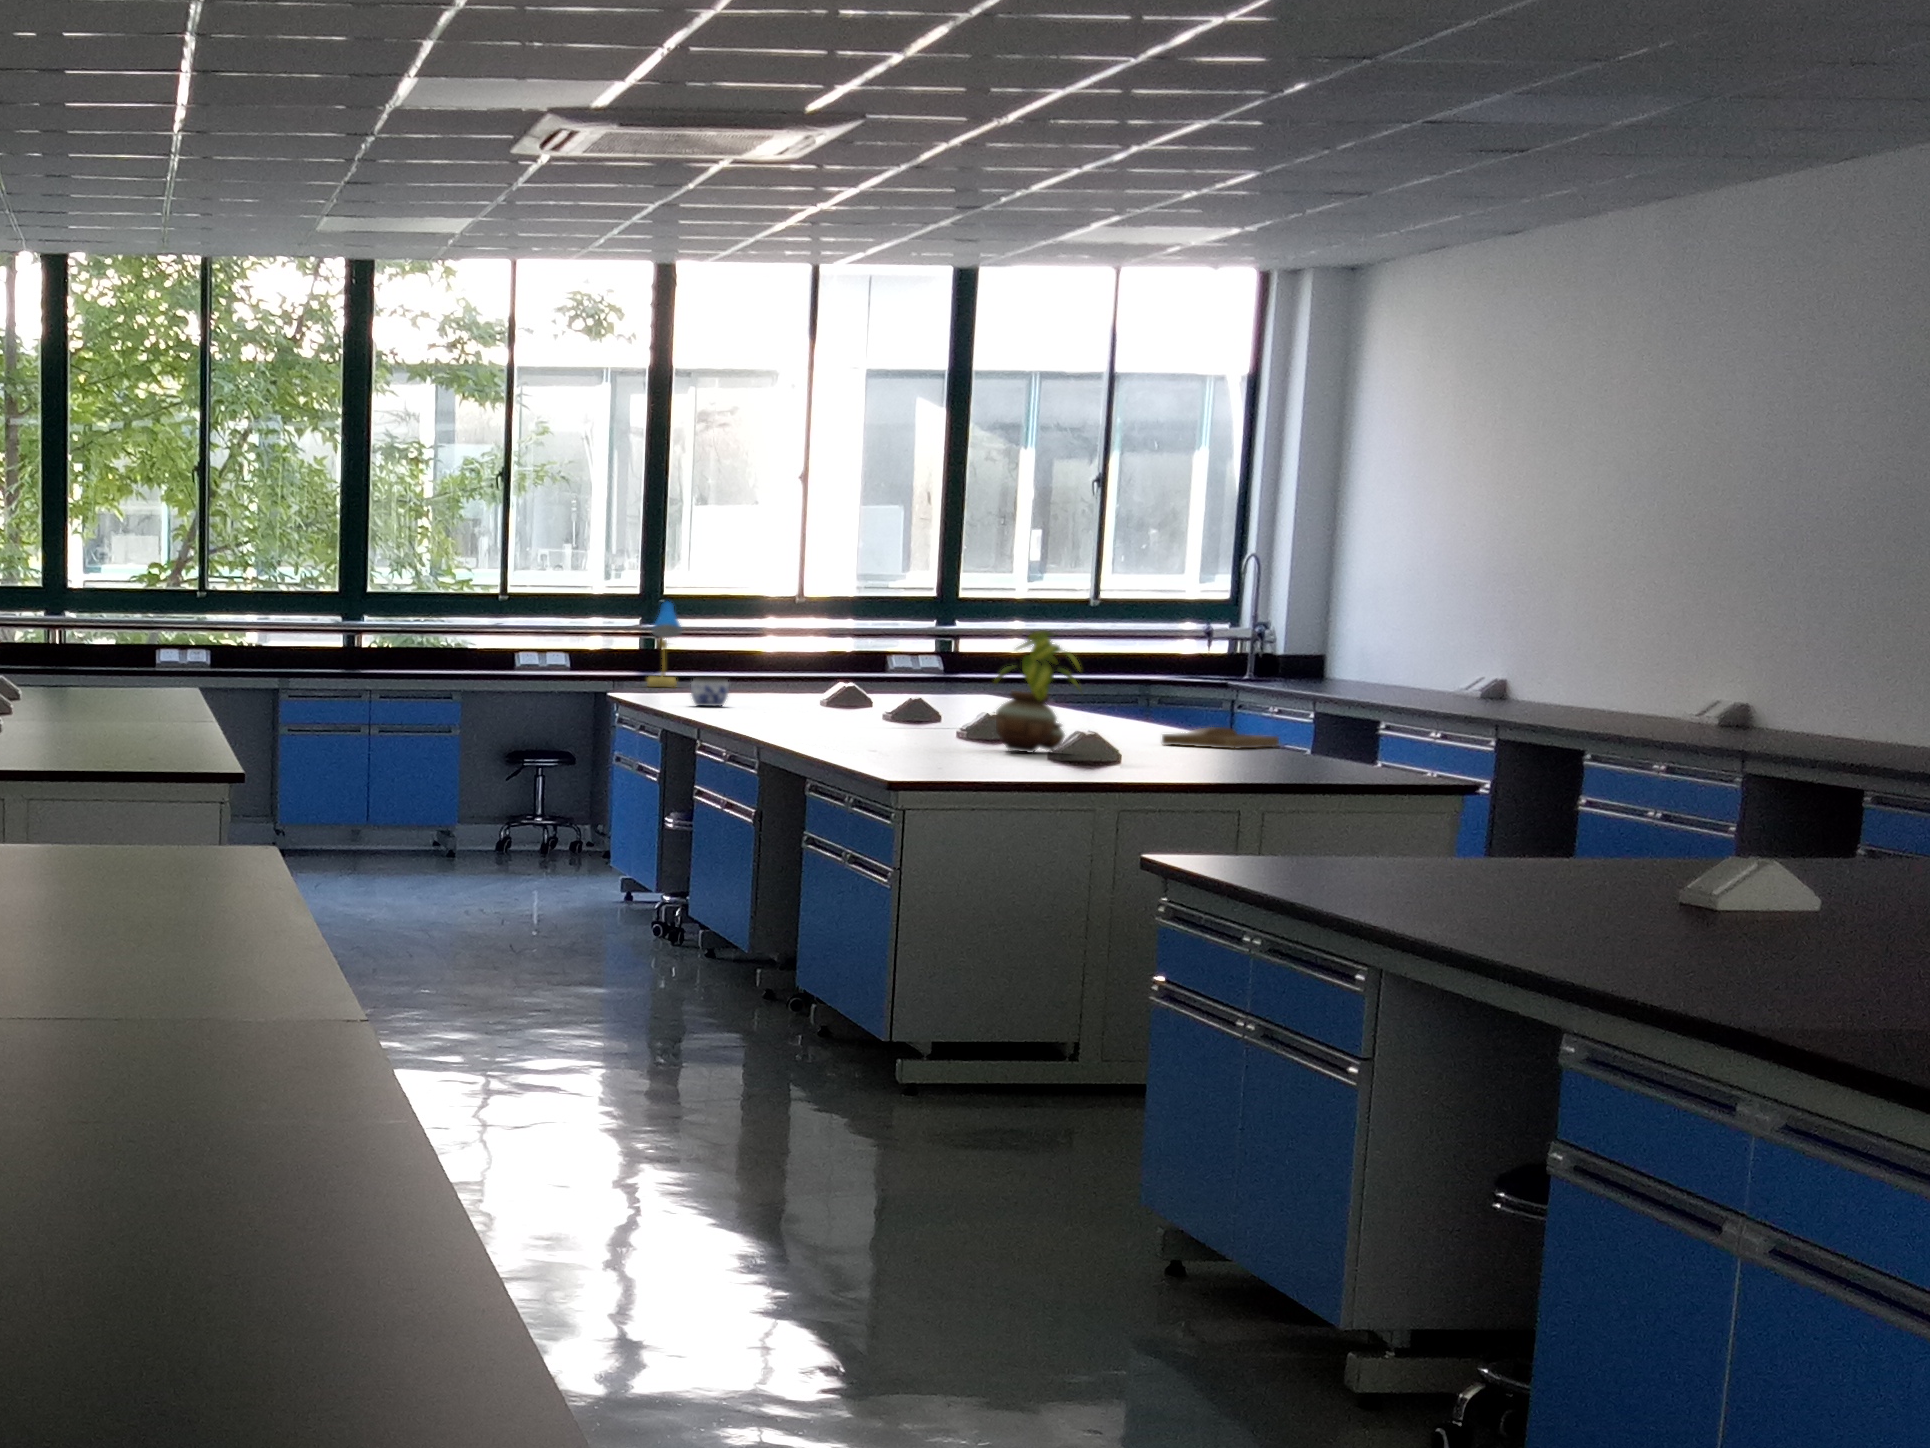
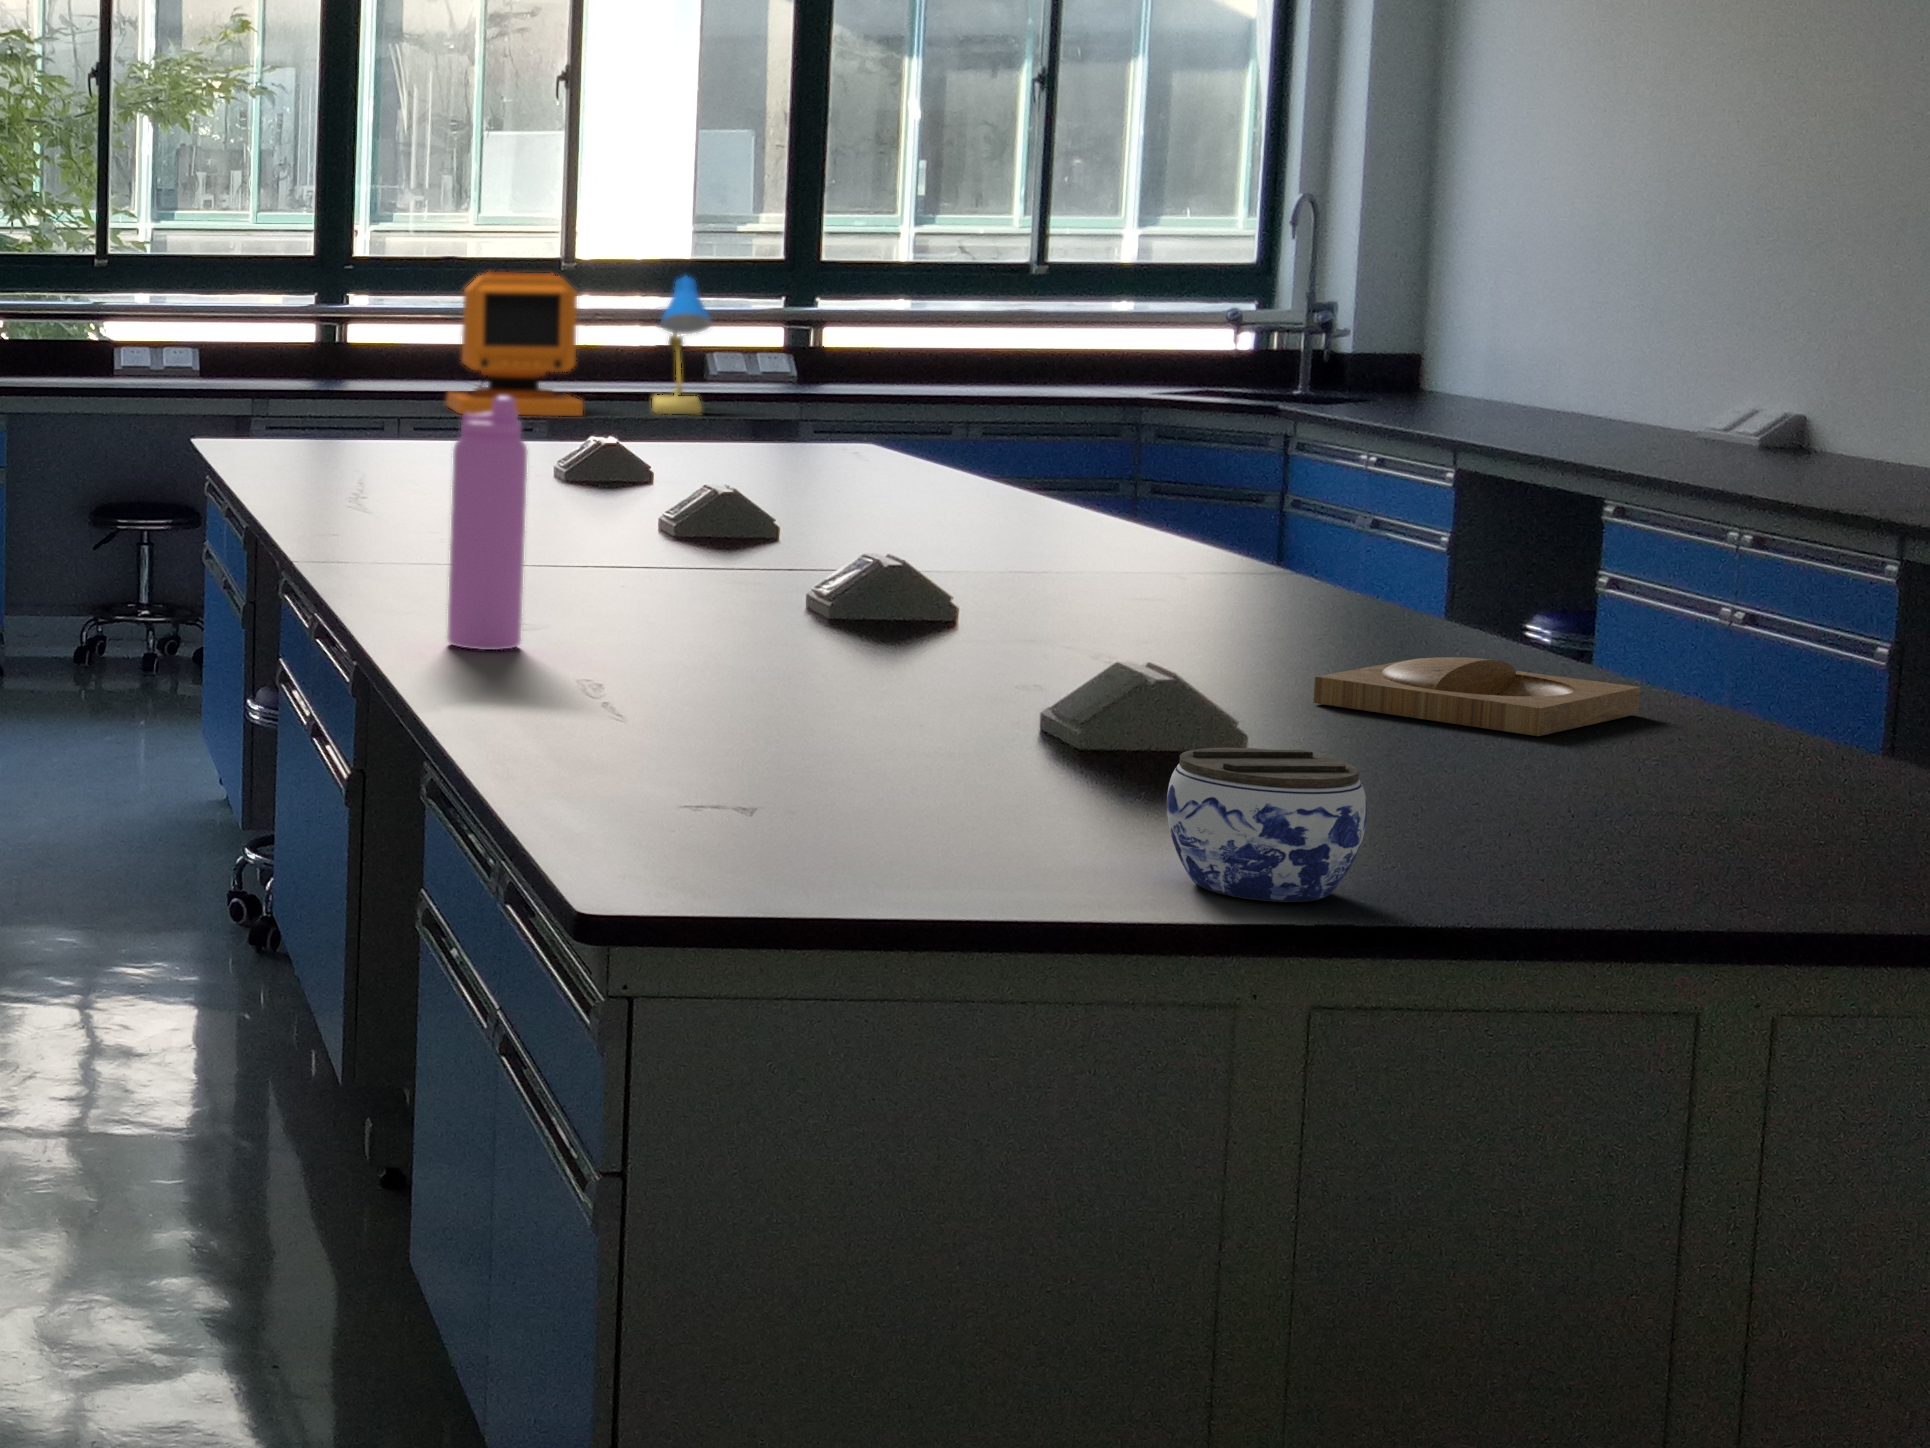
desk lamp: present [647,602,682,687] -> present [652,276,712,414]
computer monitor: none [732,602,819,691] -> present [447,273,583,416]
potted plant: present [994,630,1081,752] -> none [850,440,1132,800]
water bottle: none [827,632,862,735] -> present [447,397,527,650]
jar: present [691,677,729,706] -> present [1167,748,1367,902]

